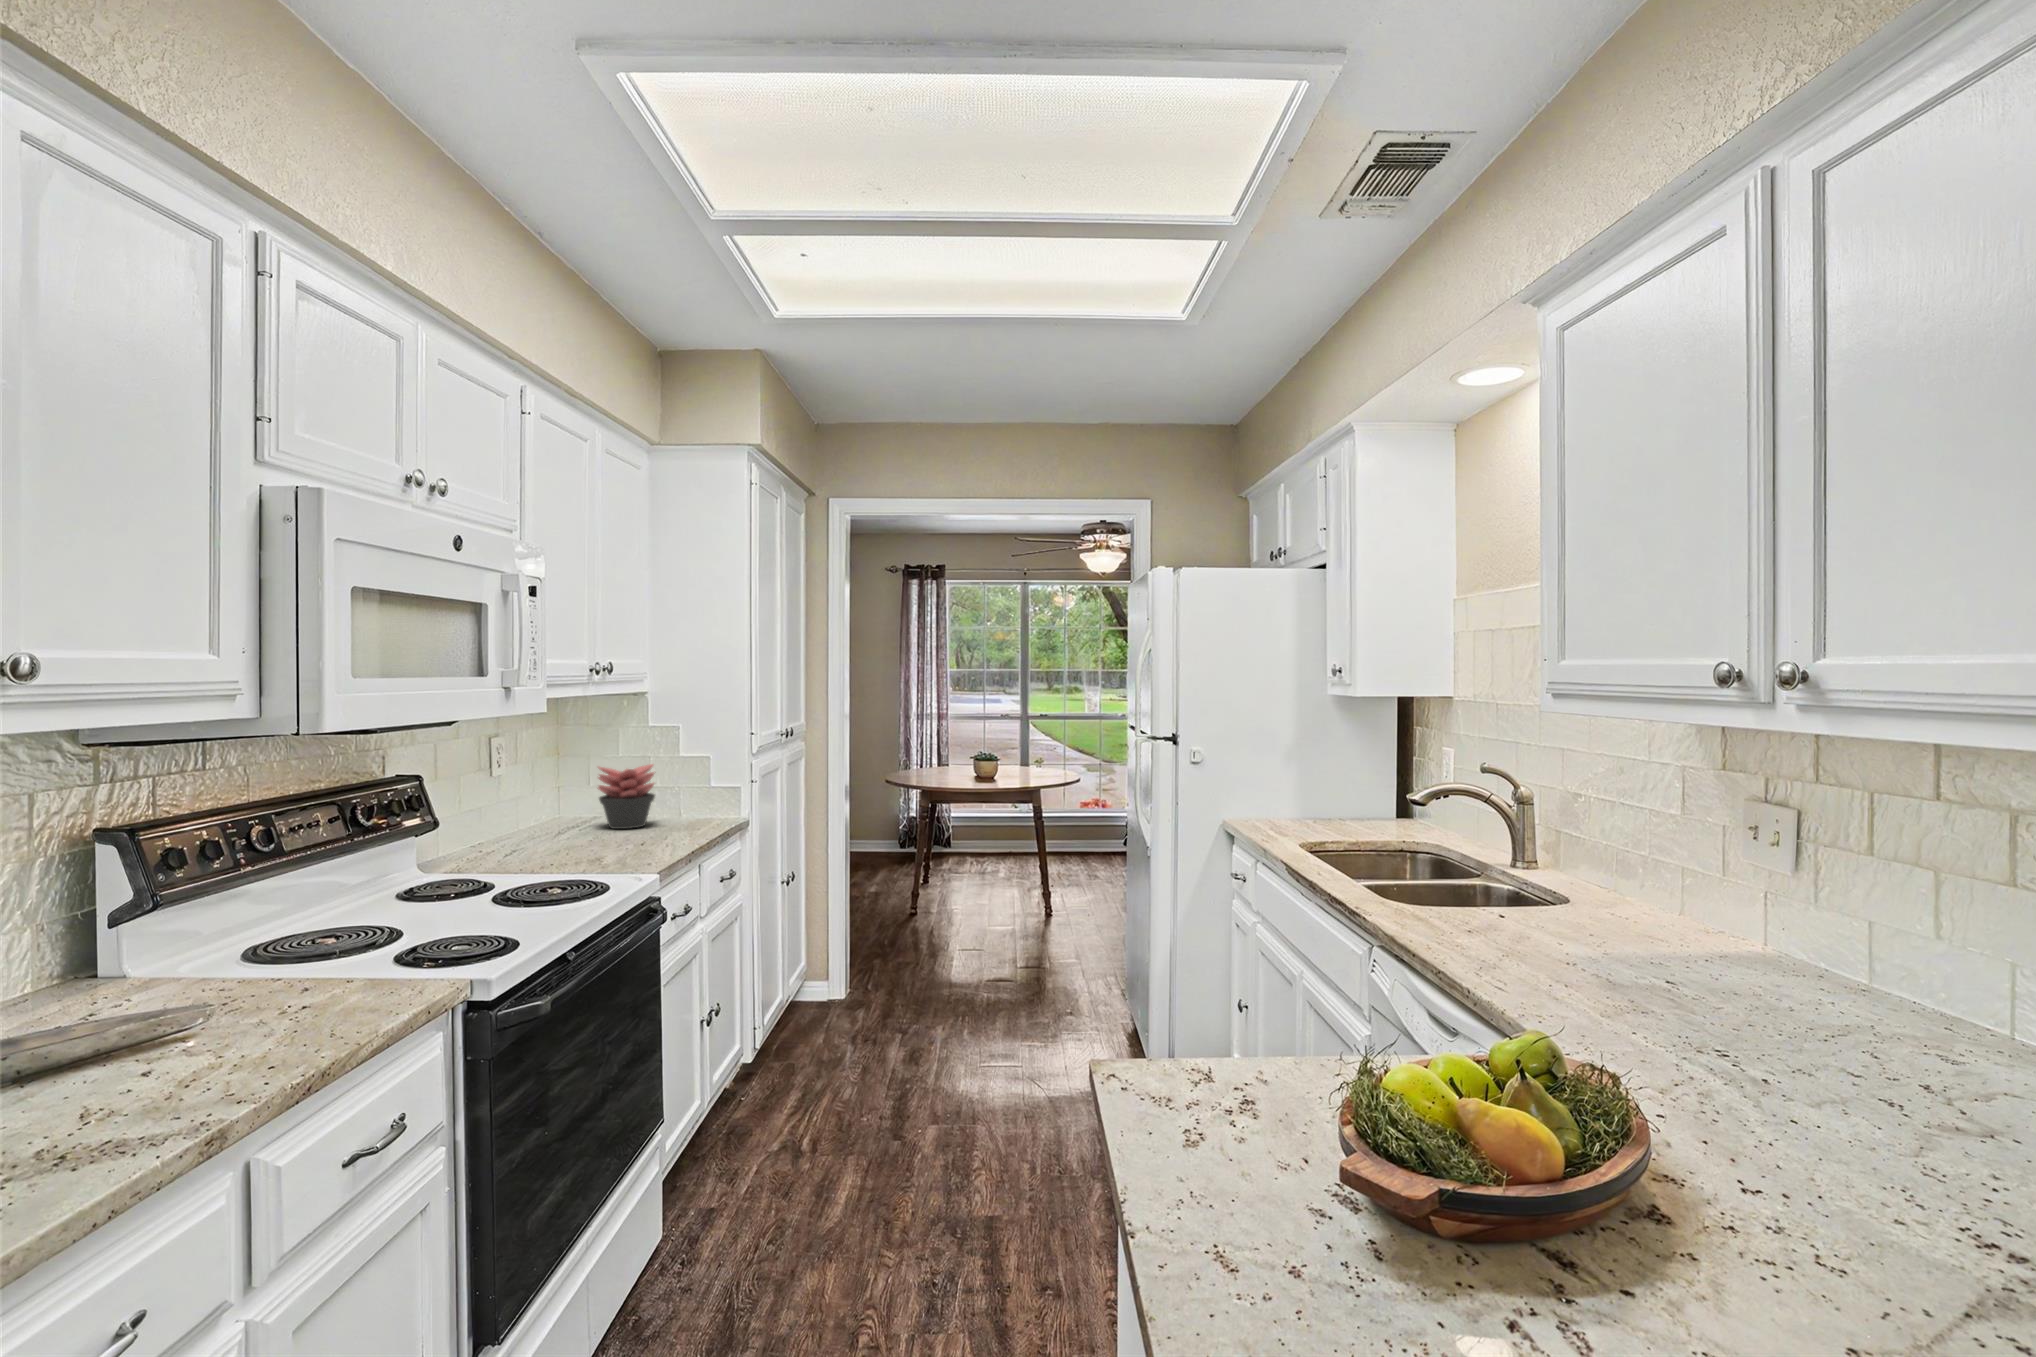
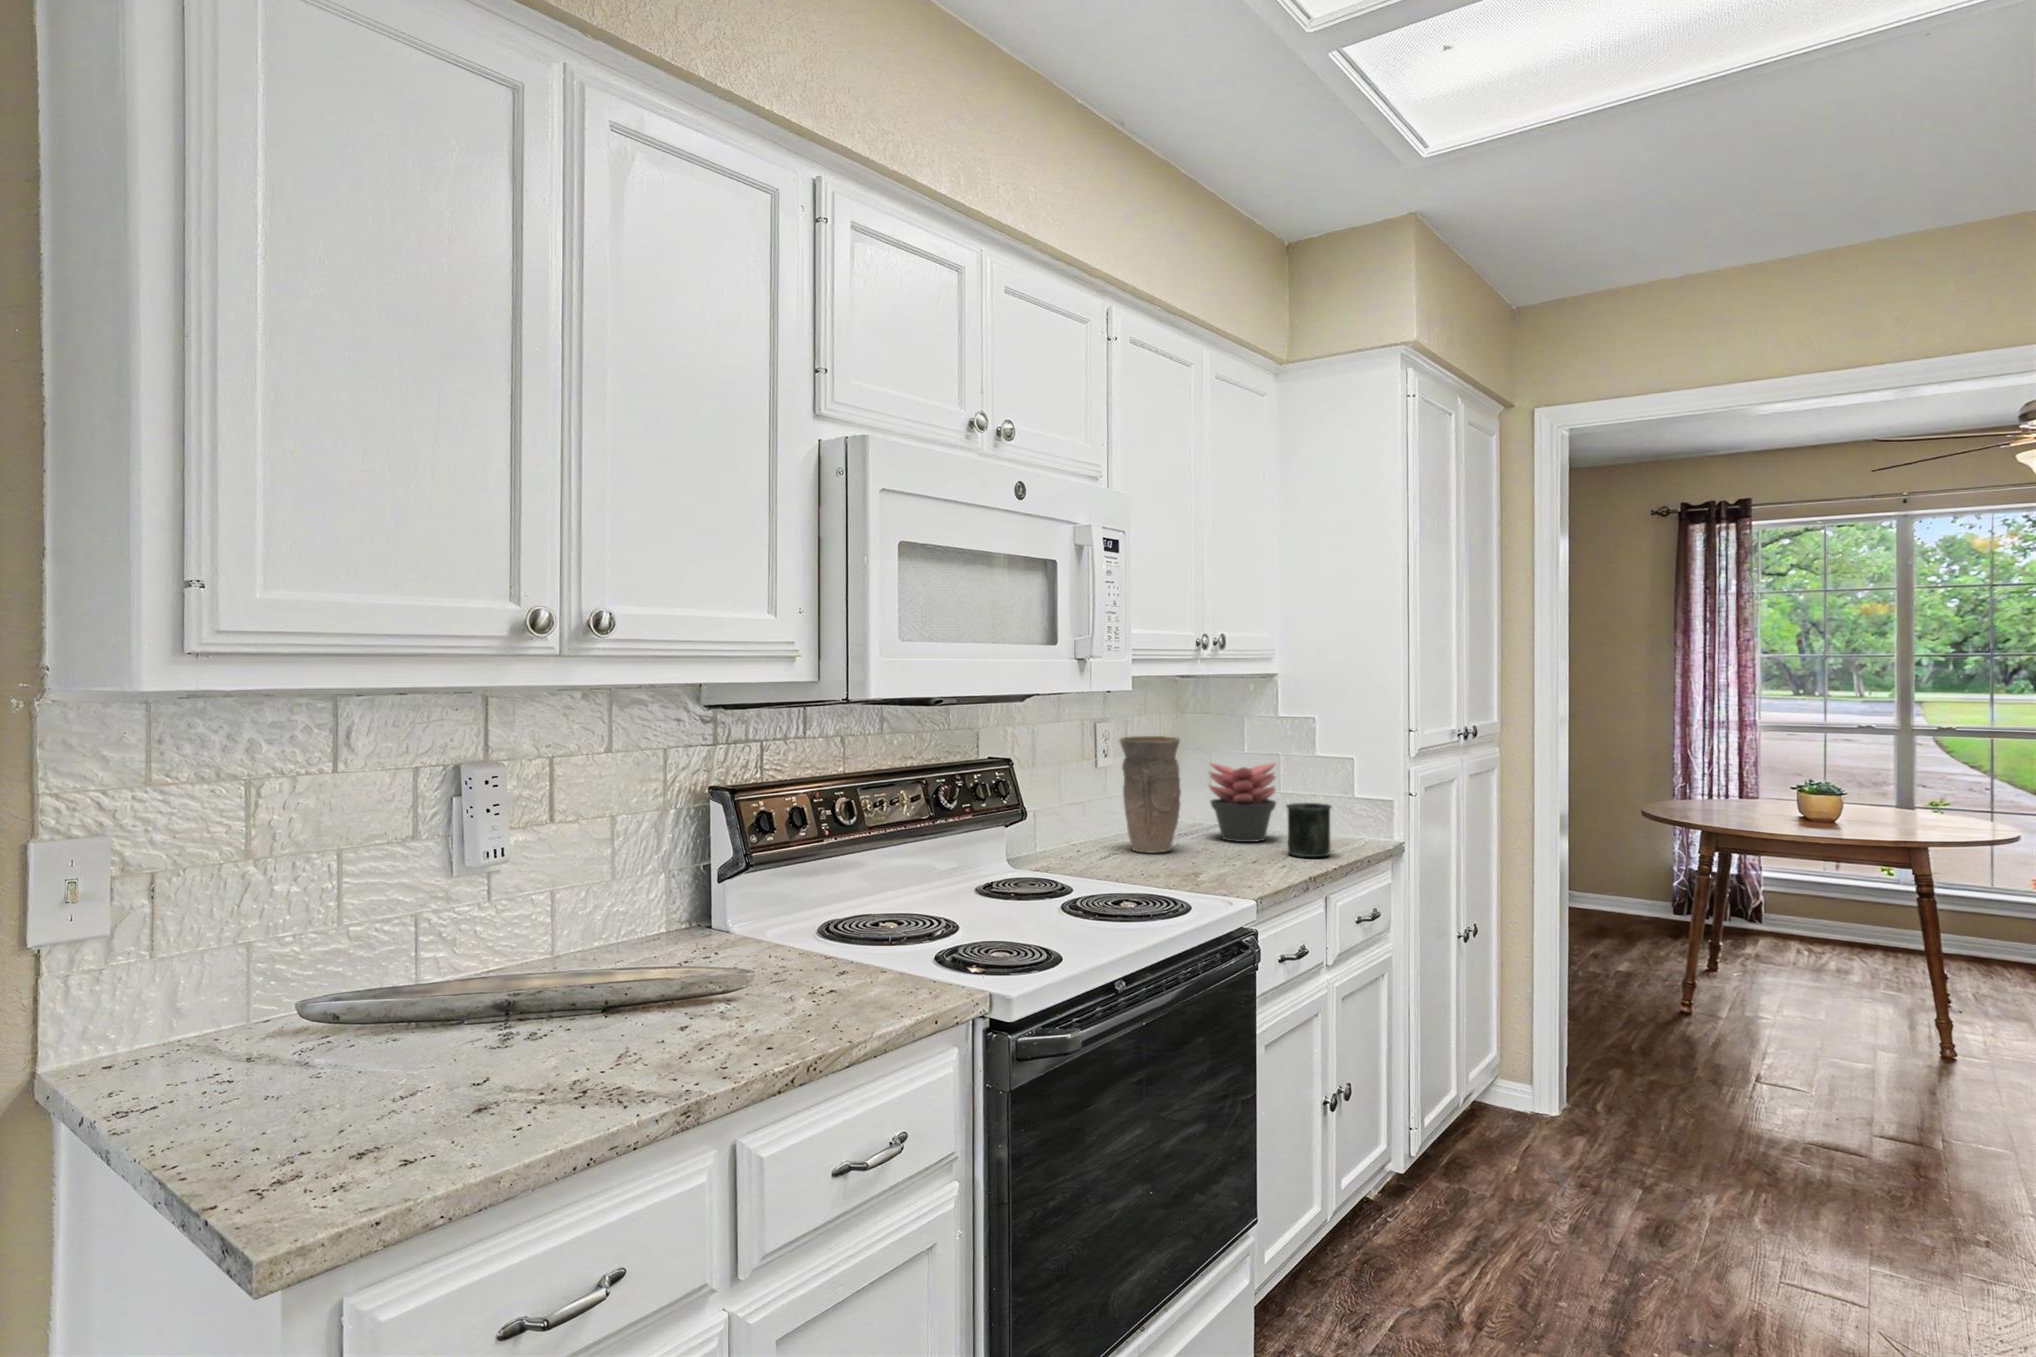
vase: none [522,747,579,846] -> present [1120,736,1181,853]
mug: none [668,794,704,836] -> present [1287,803,1331,857]

